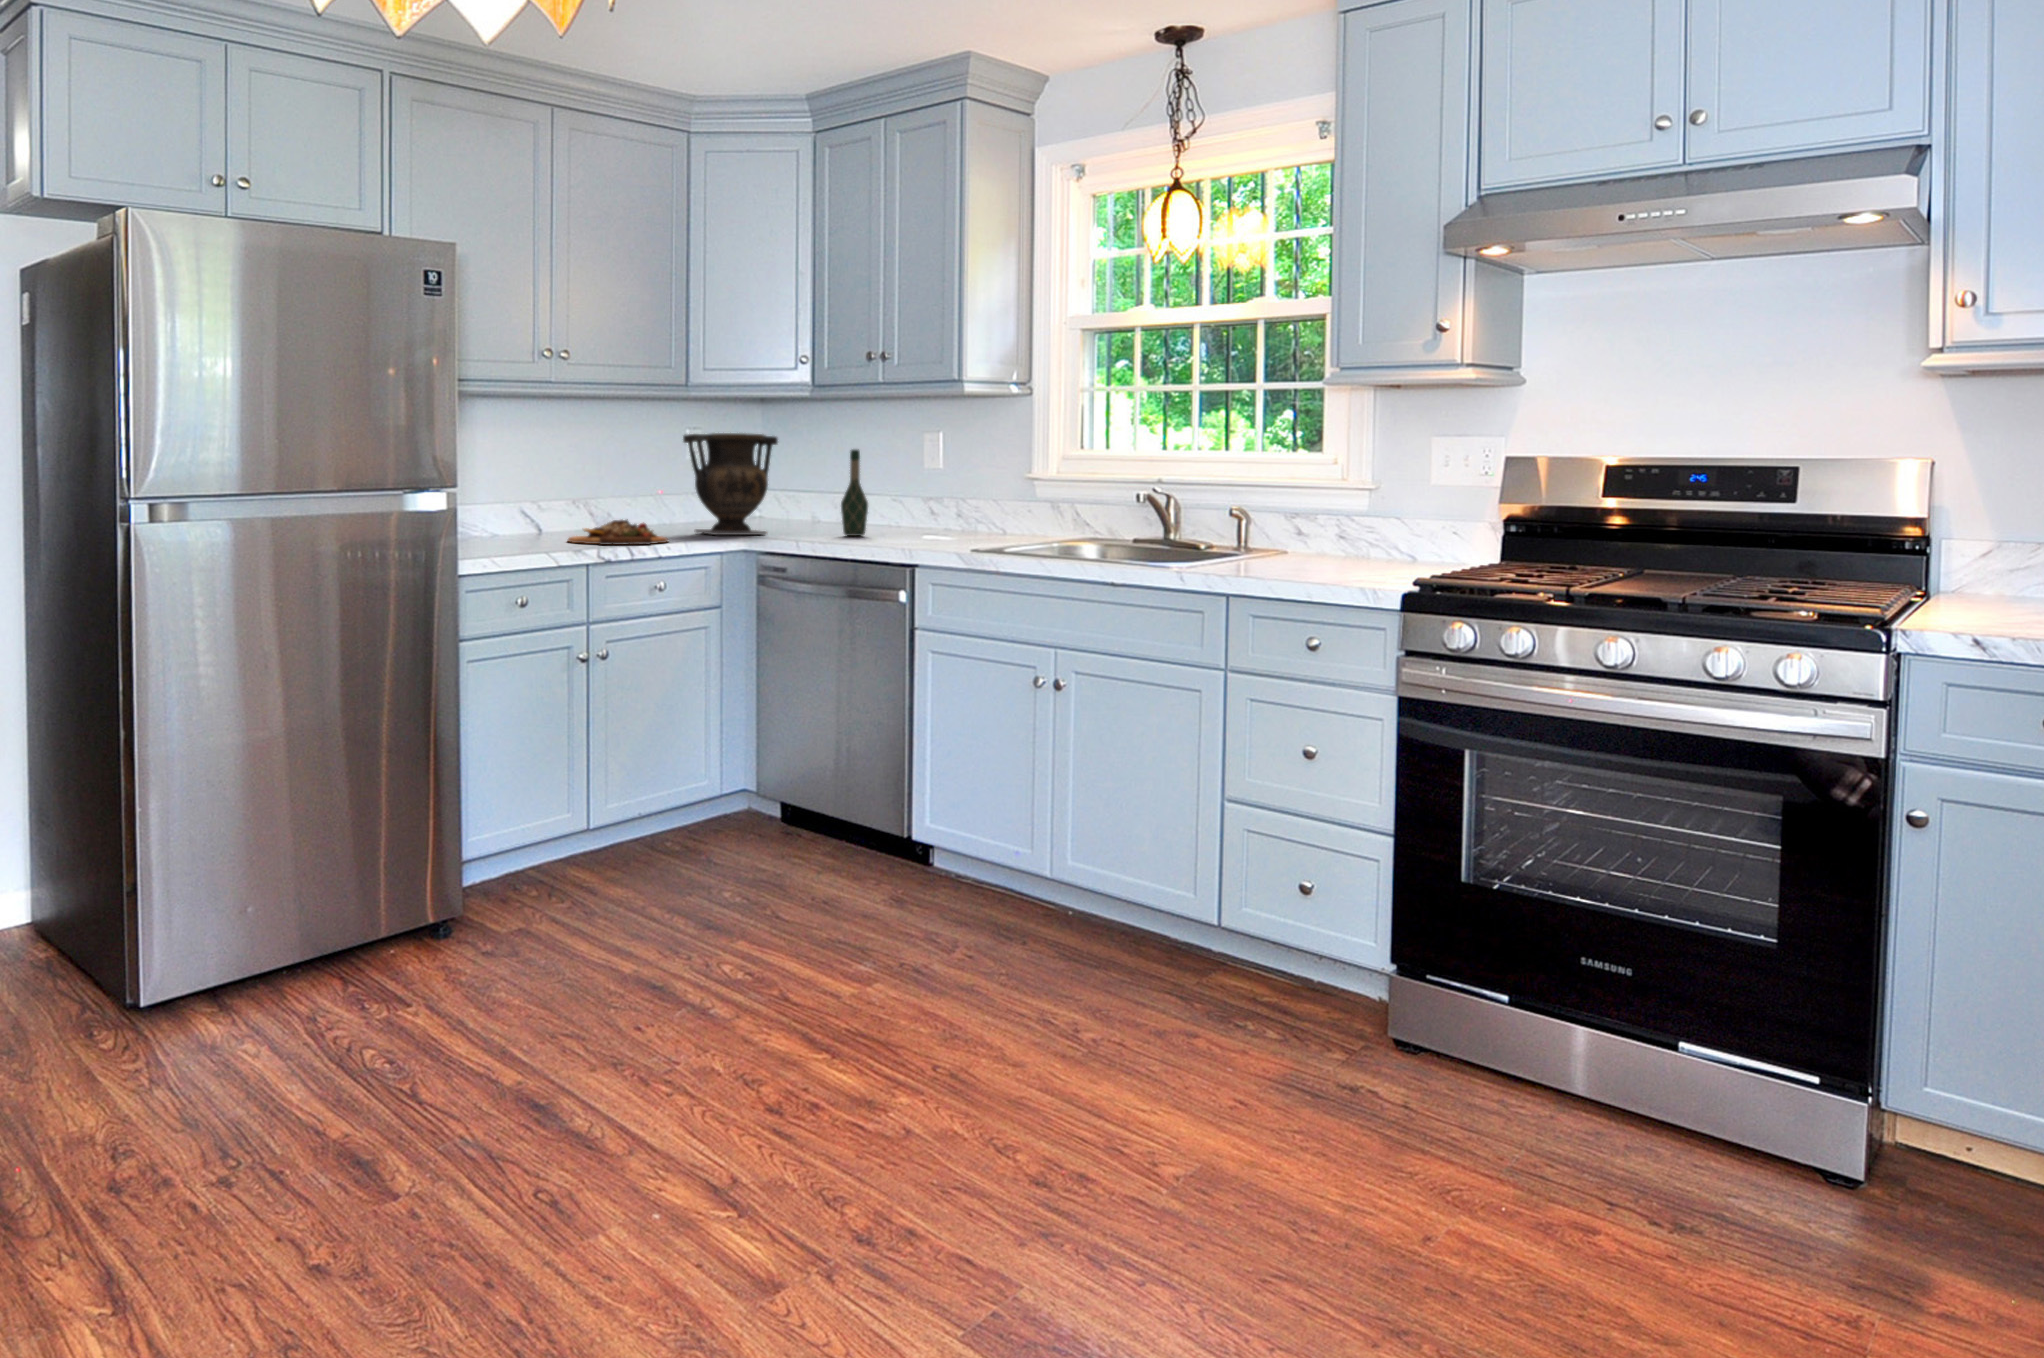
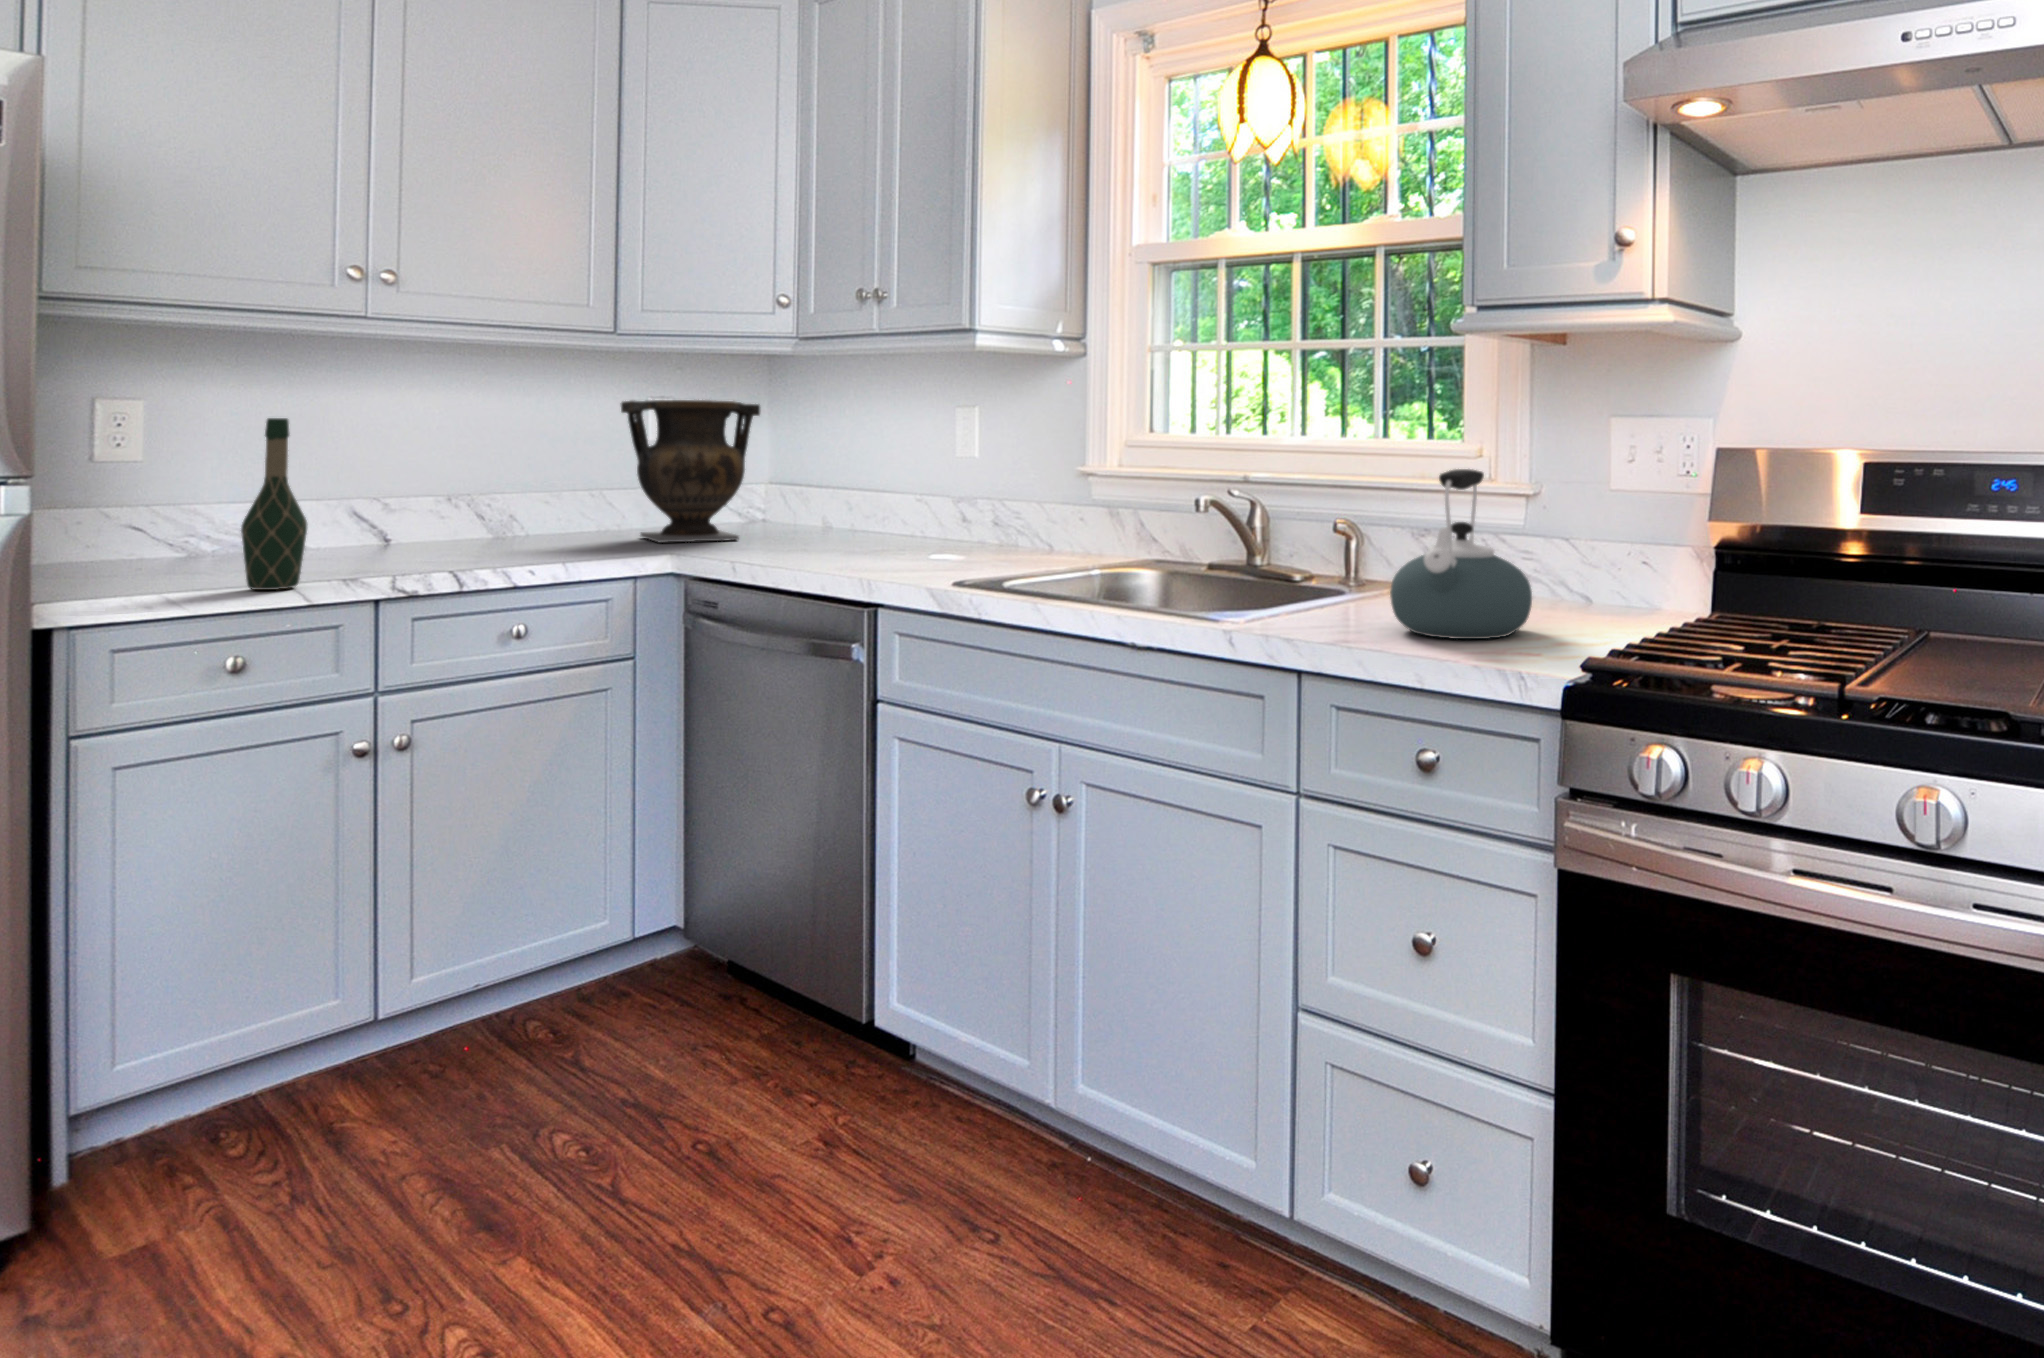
wine bottle: present [841,449,868,536] -> present [241,418,307,590]
kettle: none [1285,471,1379,575] -> present [1390,469,1532,639]
cutting board: present [568,519,668,545] -> none [384,526,553,569]

